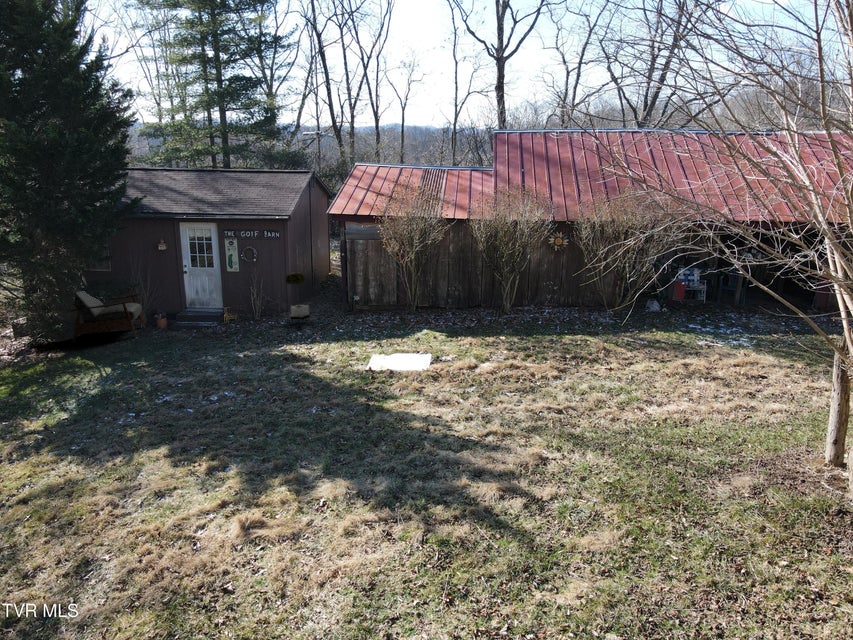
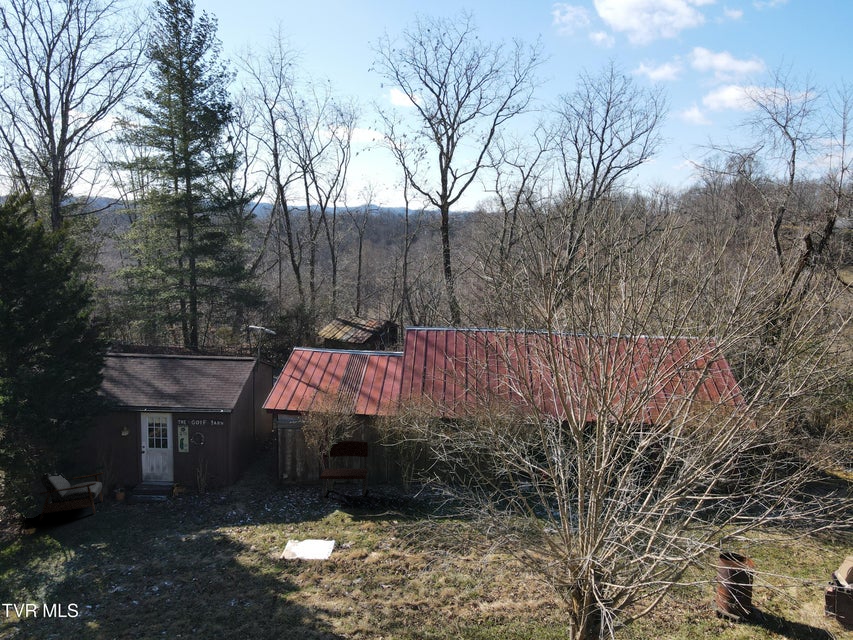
bench: none [401,252,459,319] -> present [320,441,368,497]
potted tree: present [285,272,309,317] -> none [226,454,245,492]

